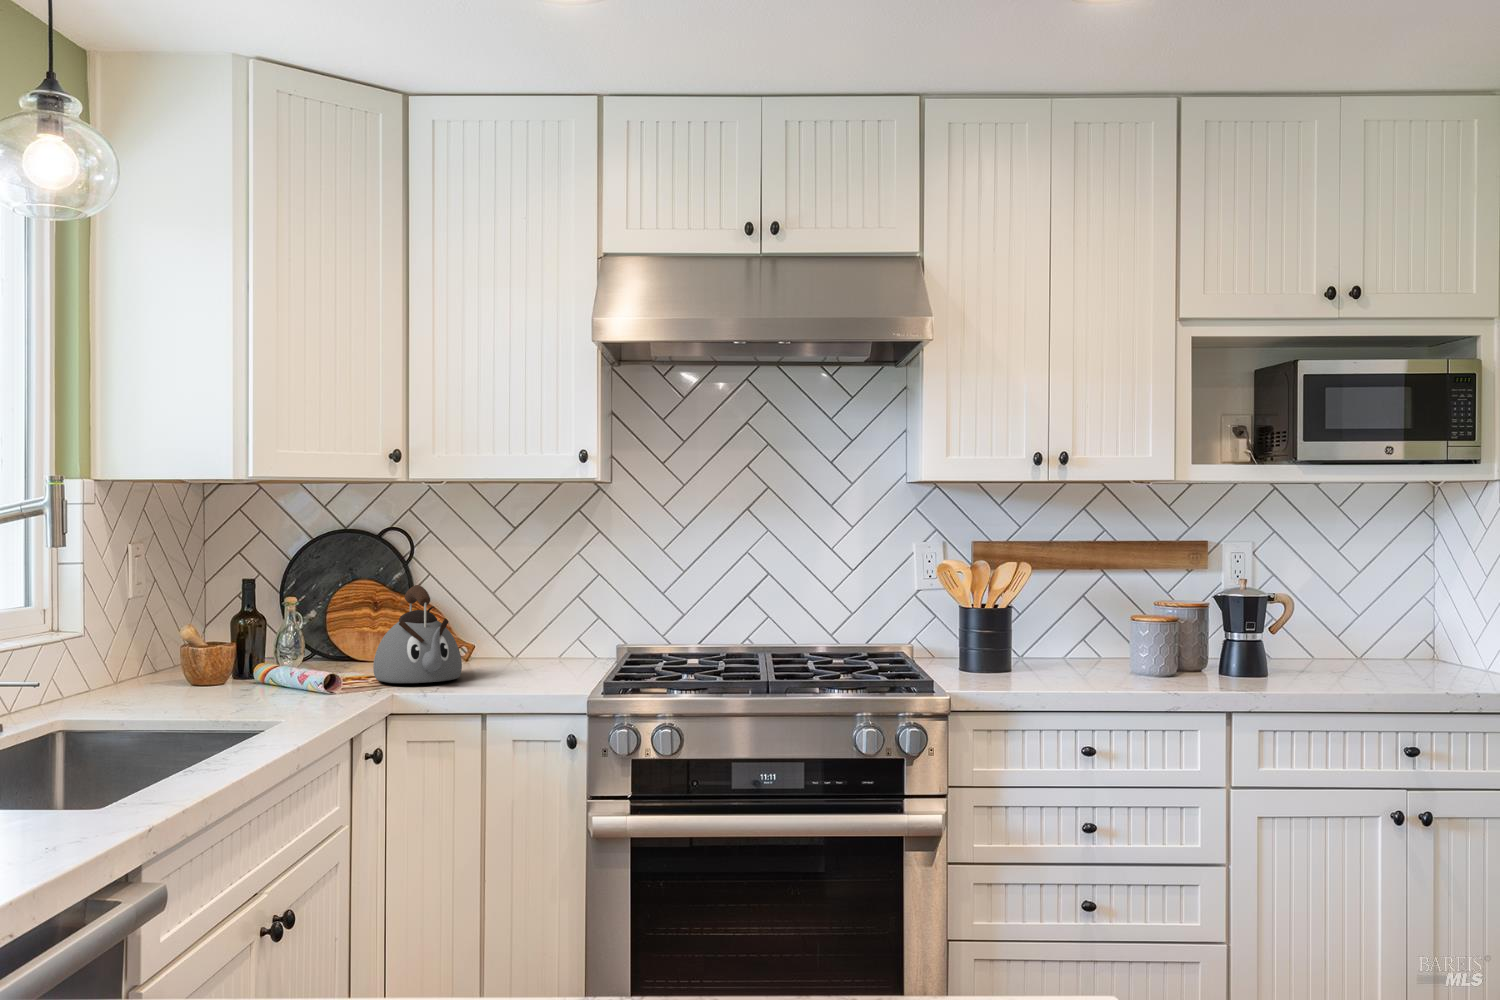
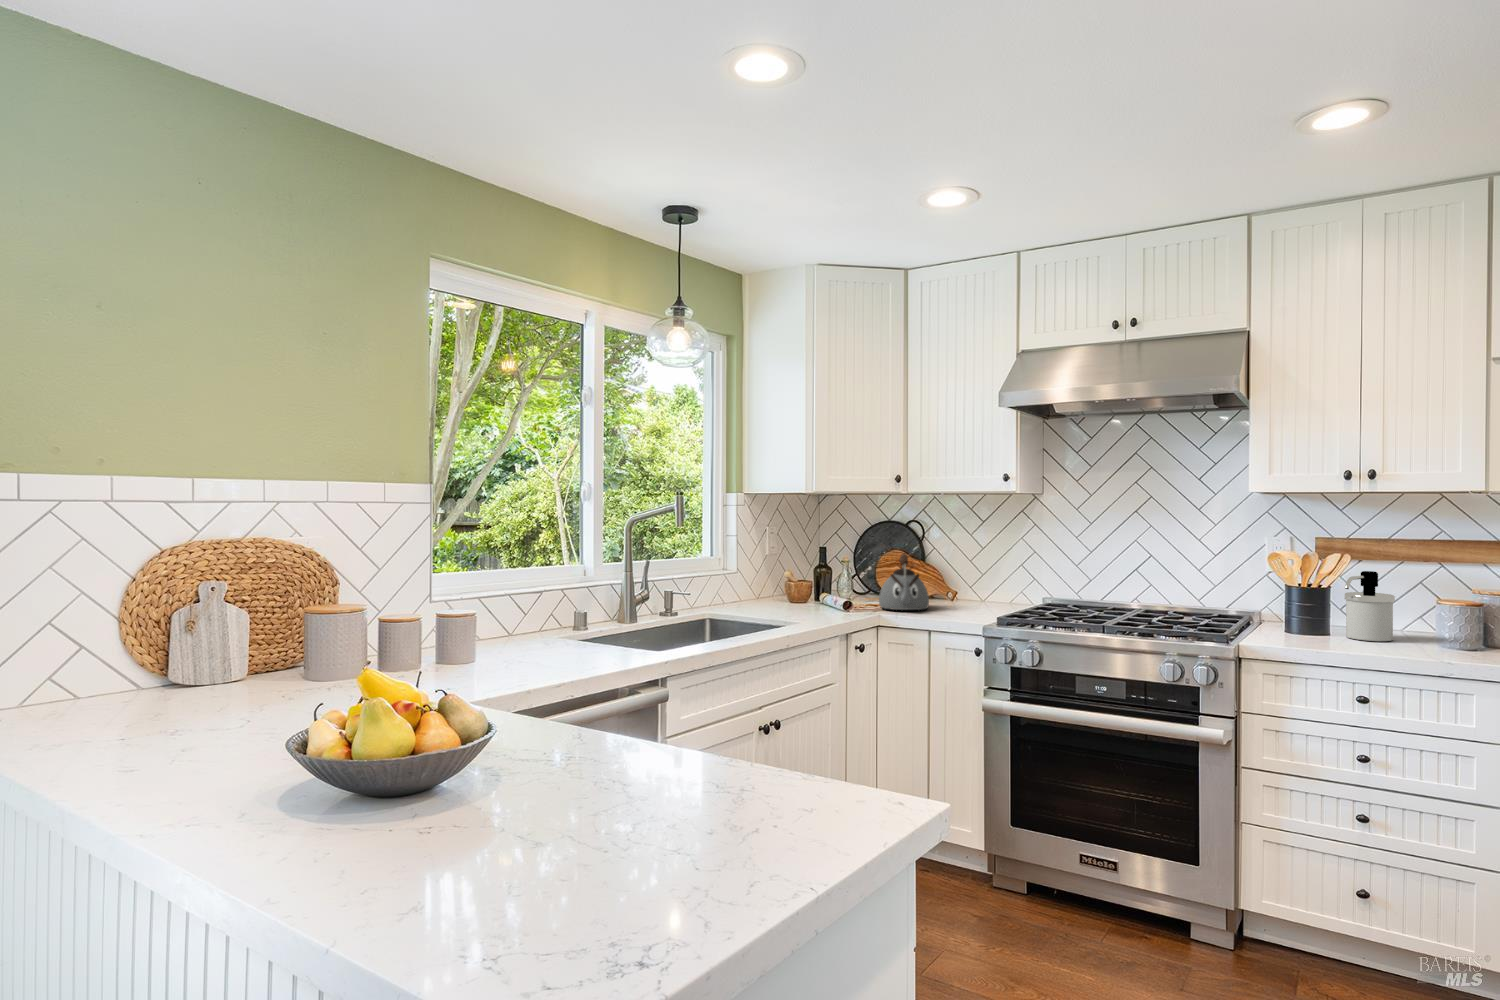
soap dispenser: none [1034,584,1088,674] -> present [1344,571,1395,641]

